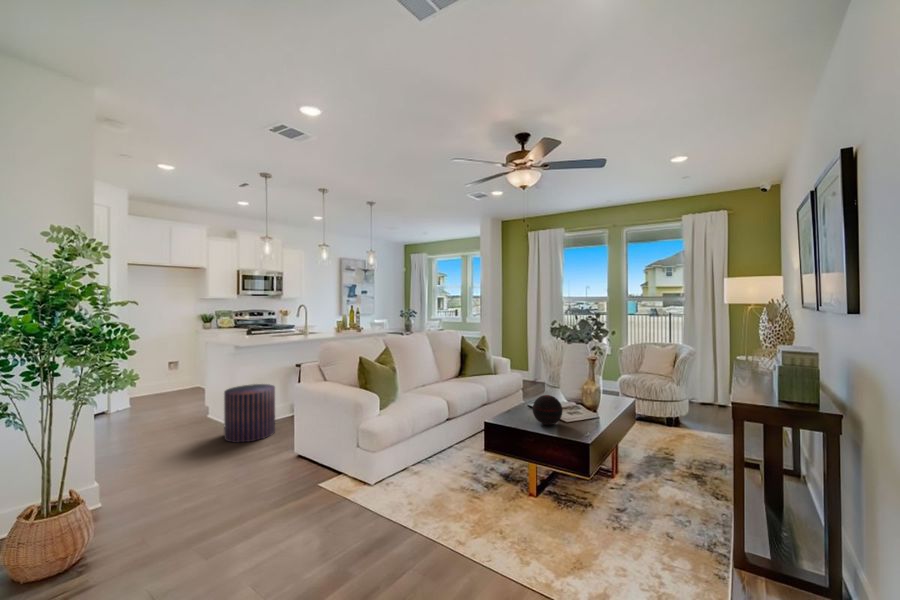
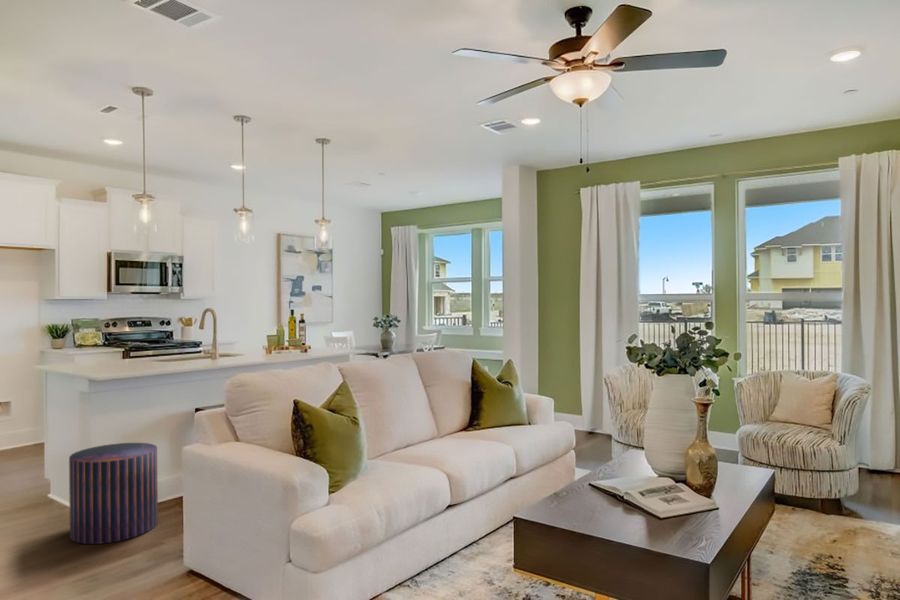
decorative orb: present [533,395,563,425] -> none [600,469,654,524]

